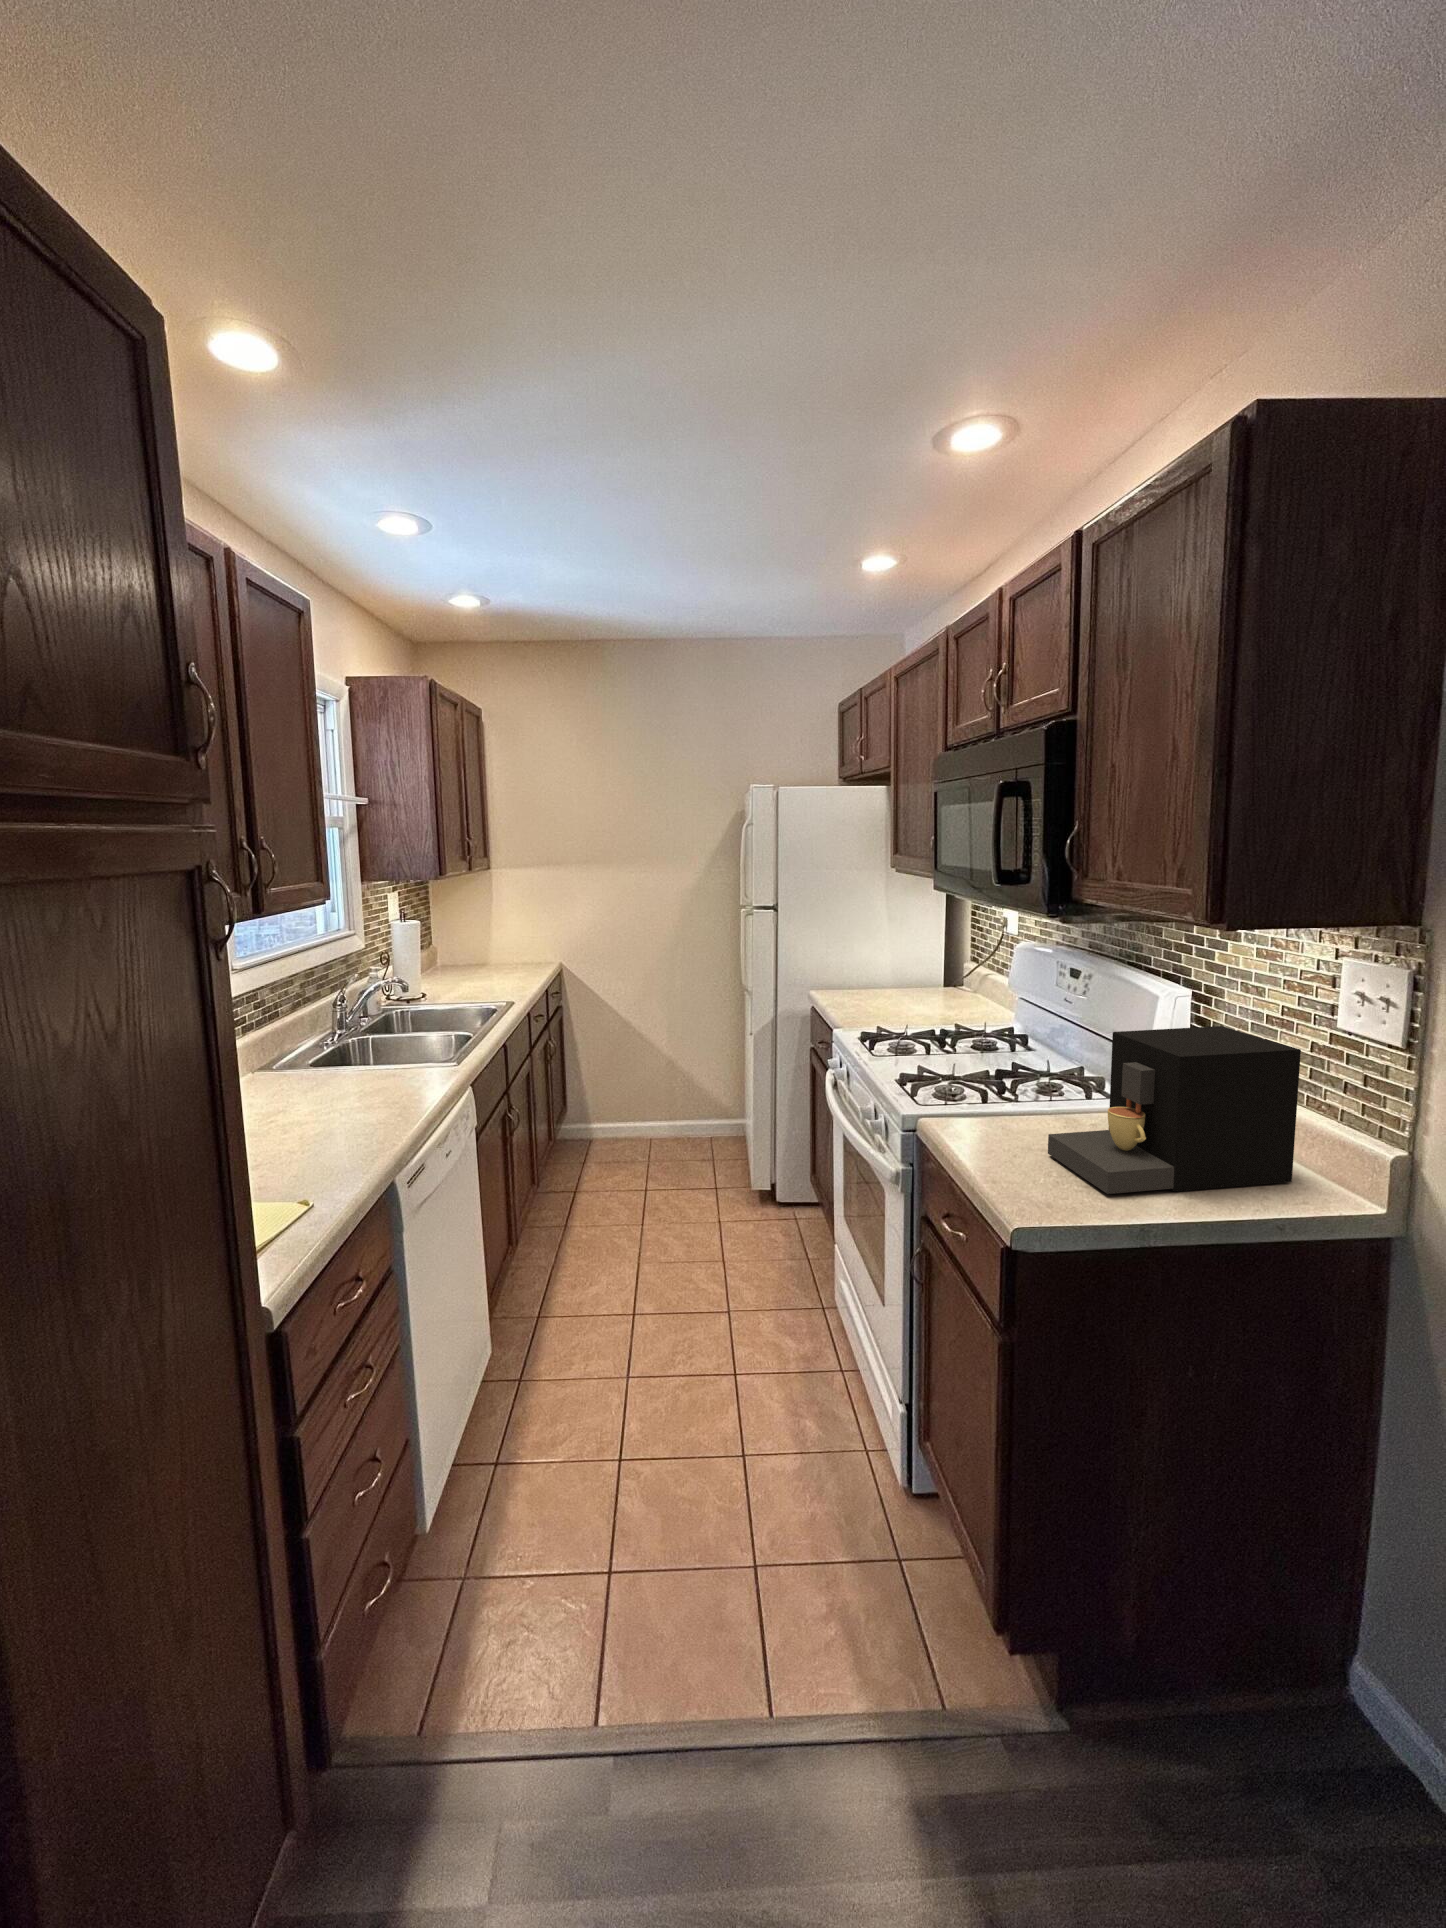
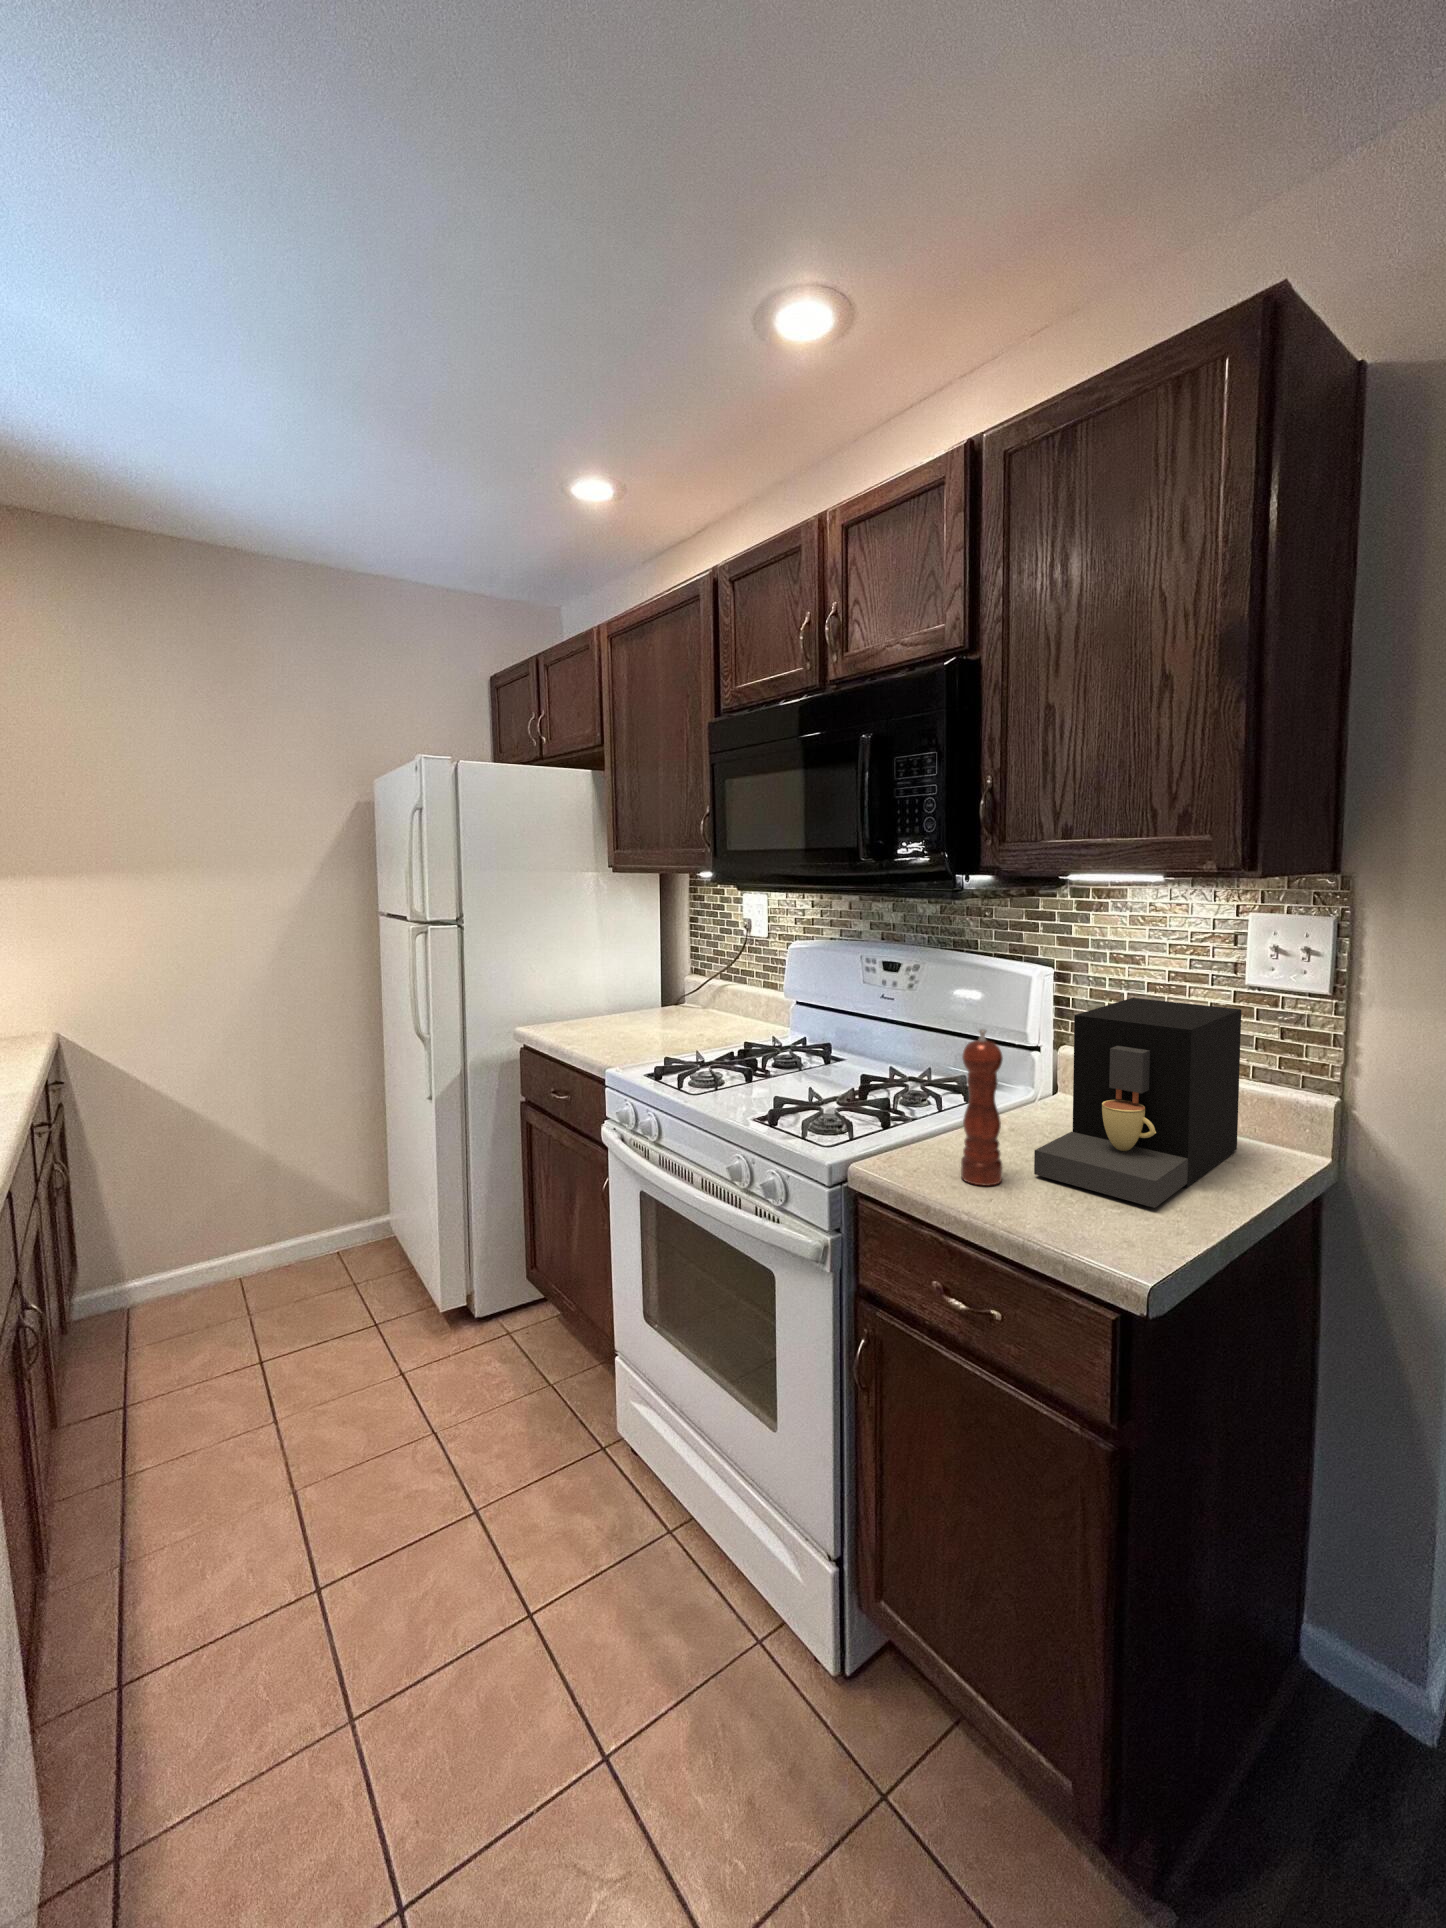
pepper mill: none [986,1031,1021,1152] -> present [961,1029,1003,1186]

